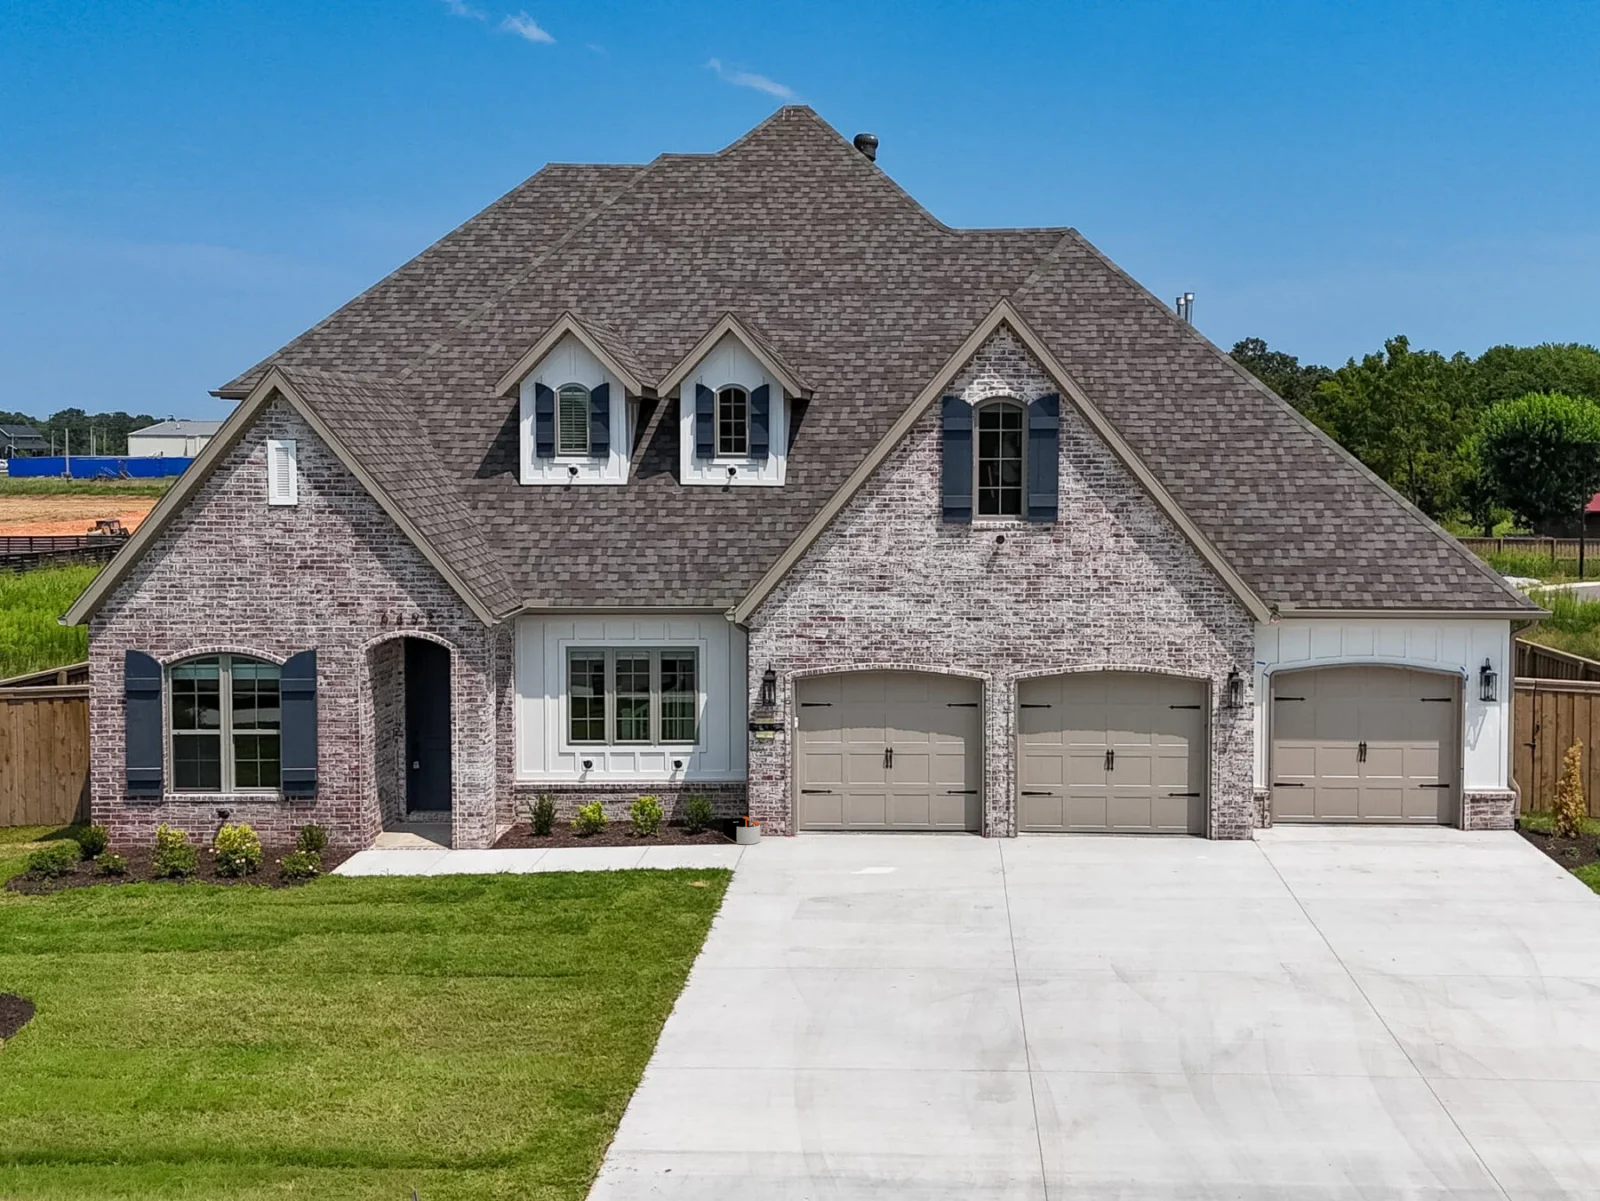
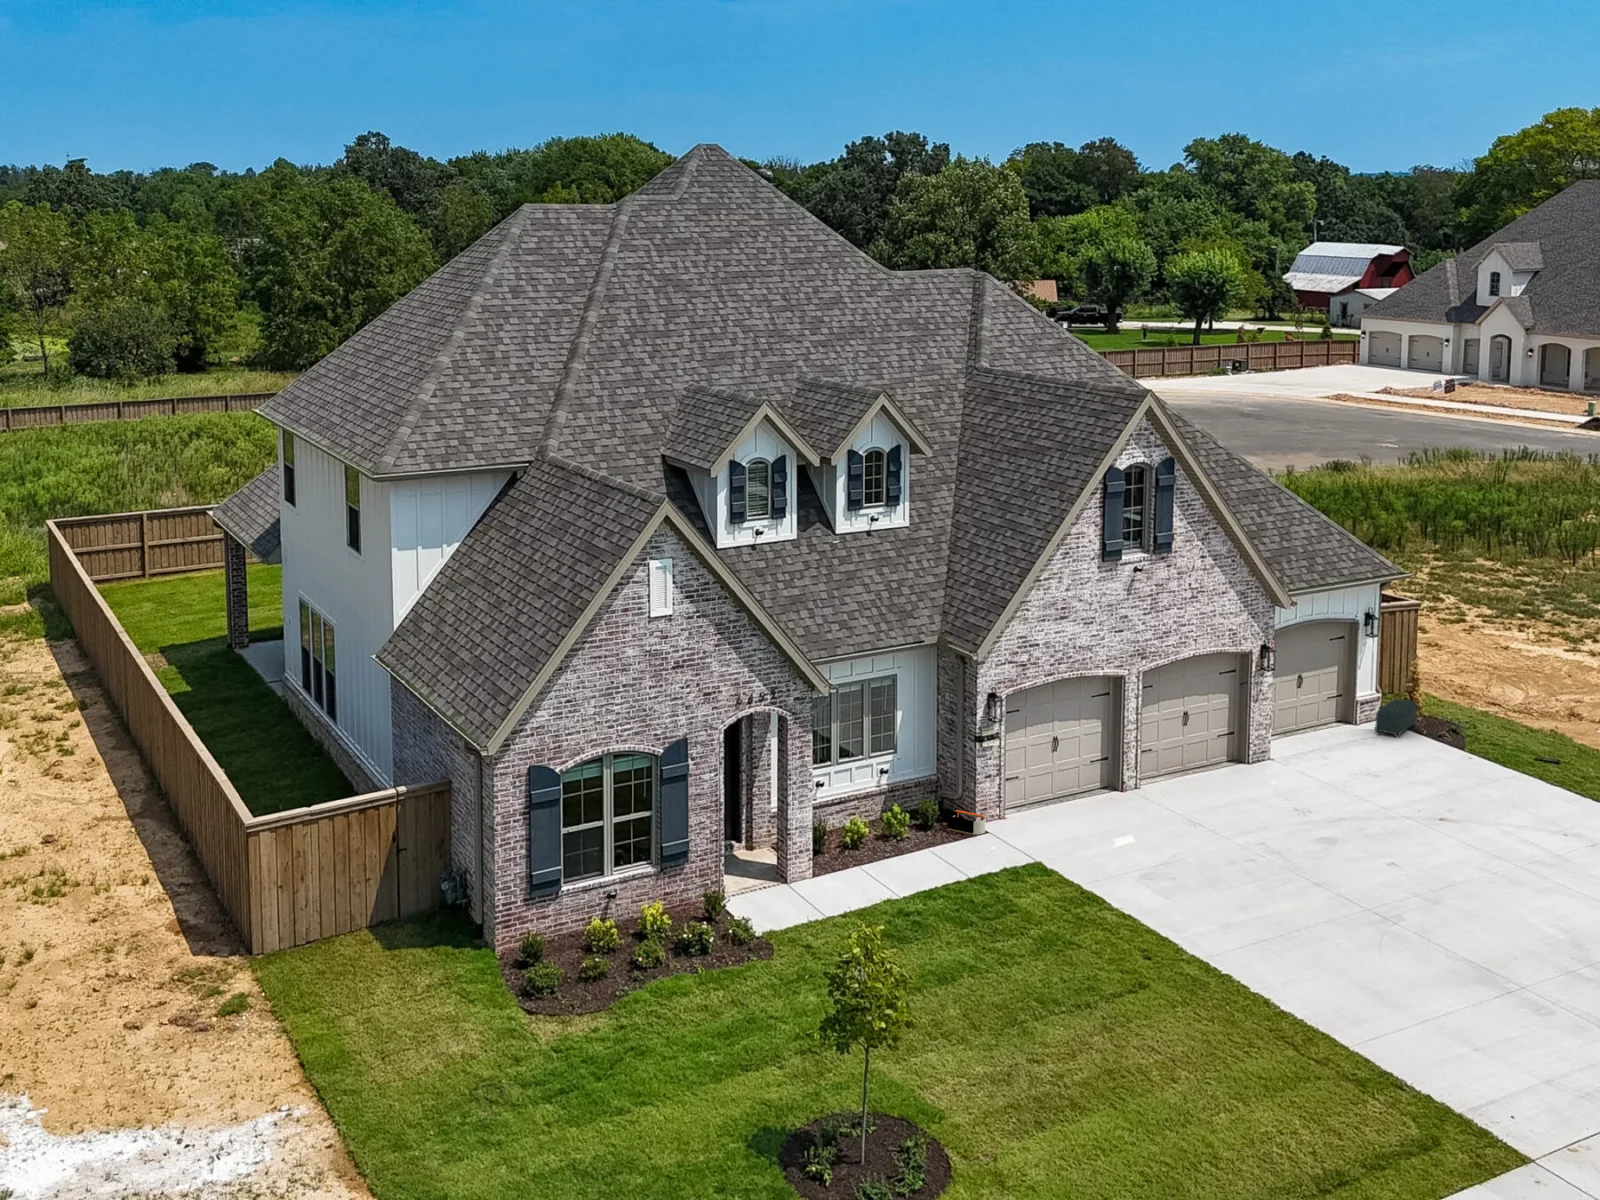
bench: none [1479,798,1565,846] -> present [1375,699,1417,738]

